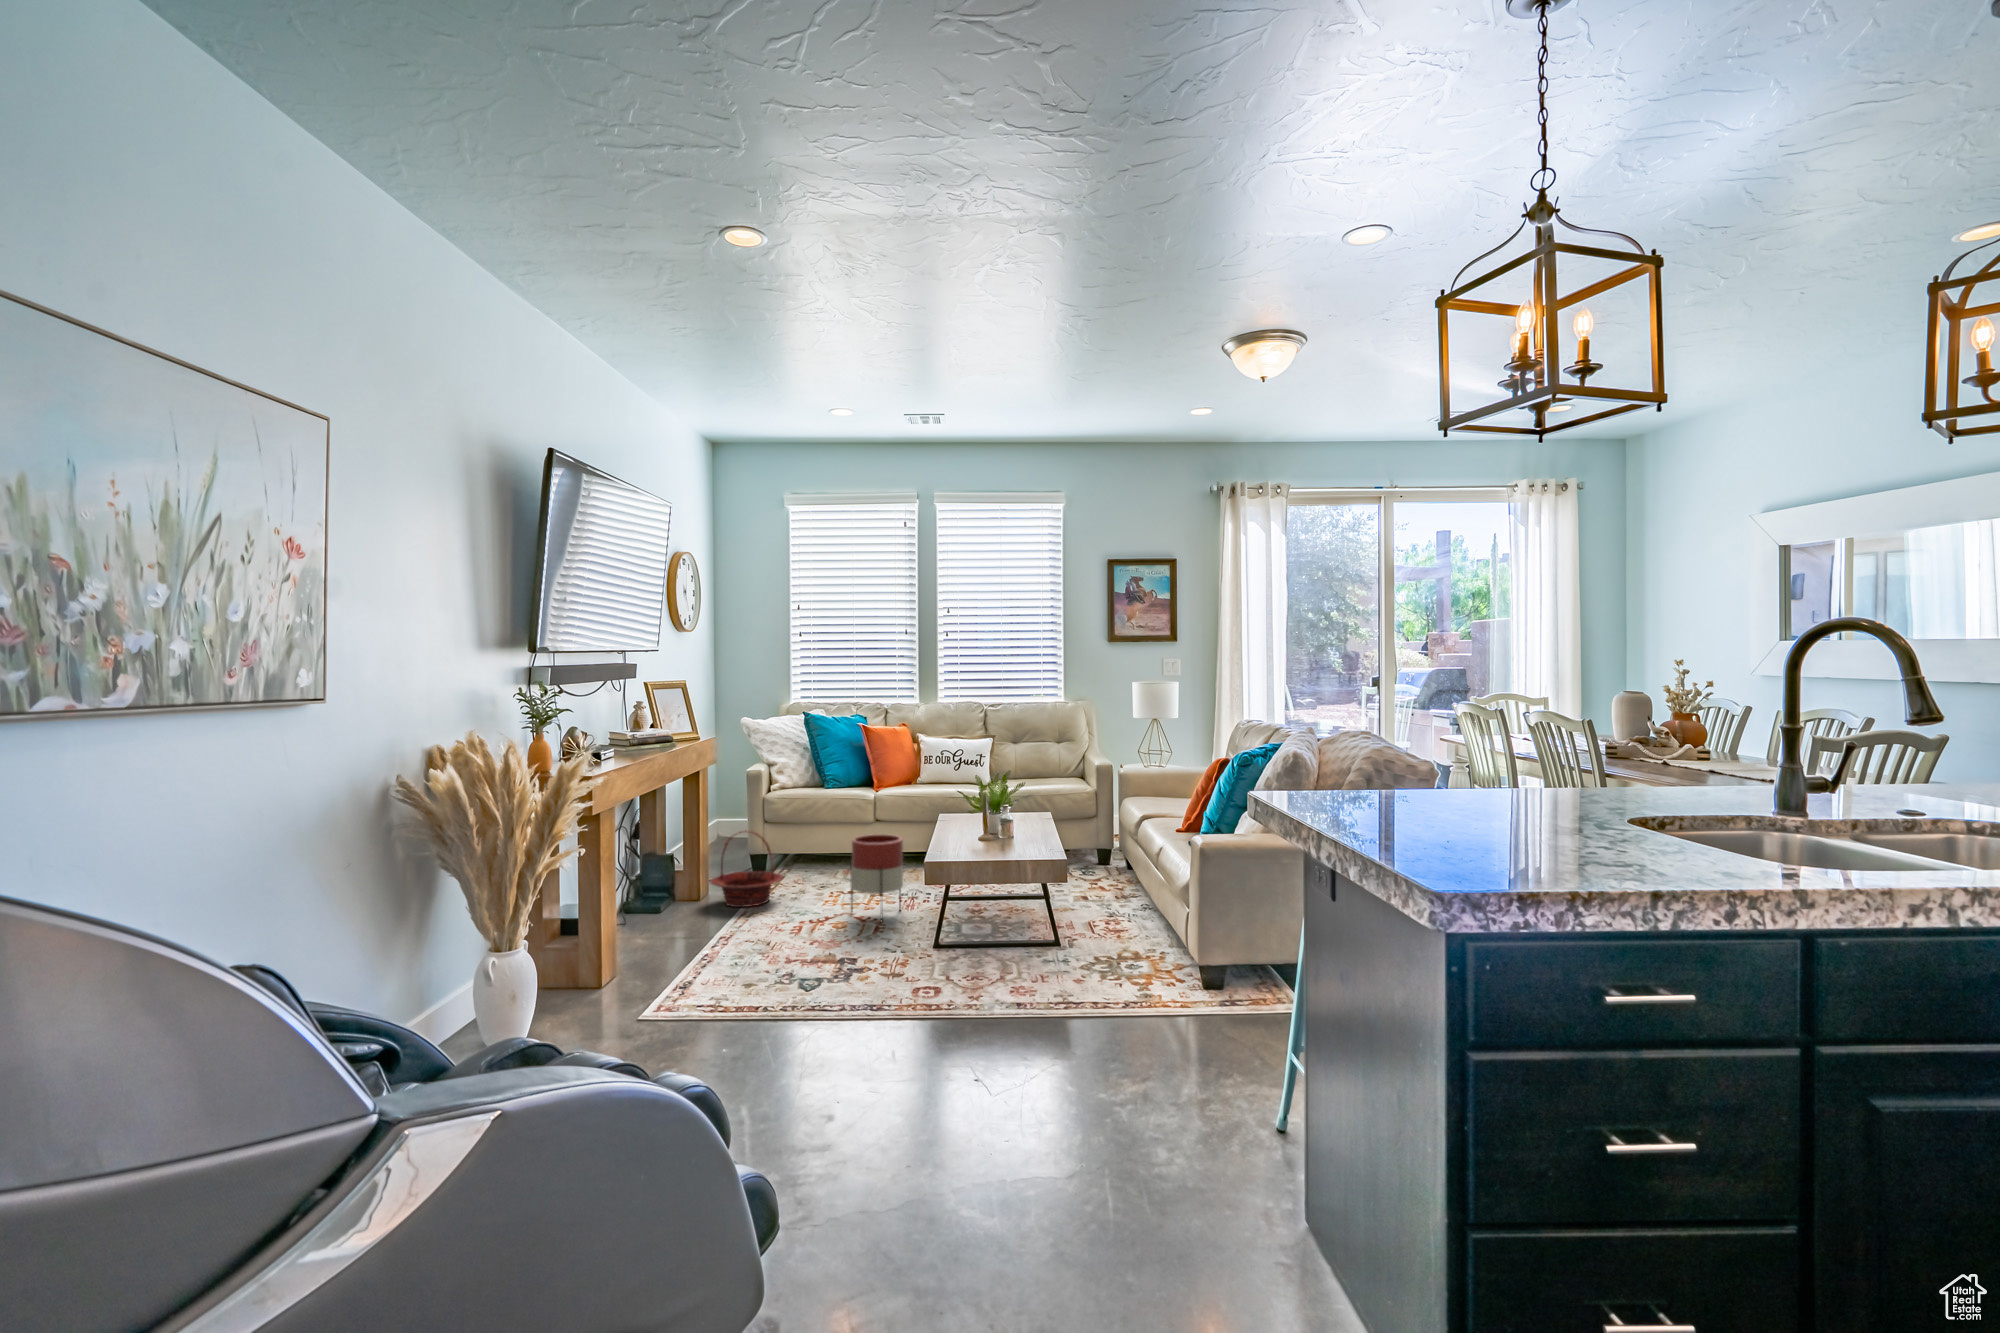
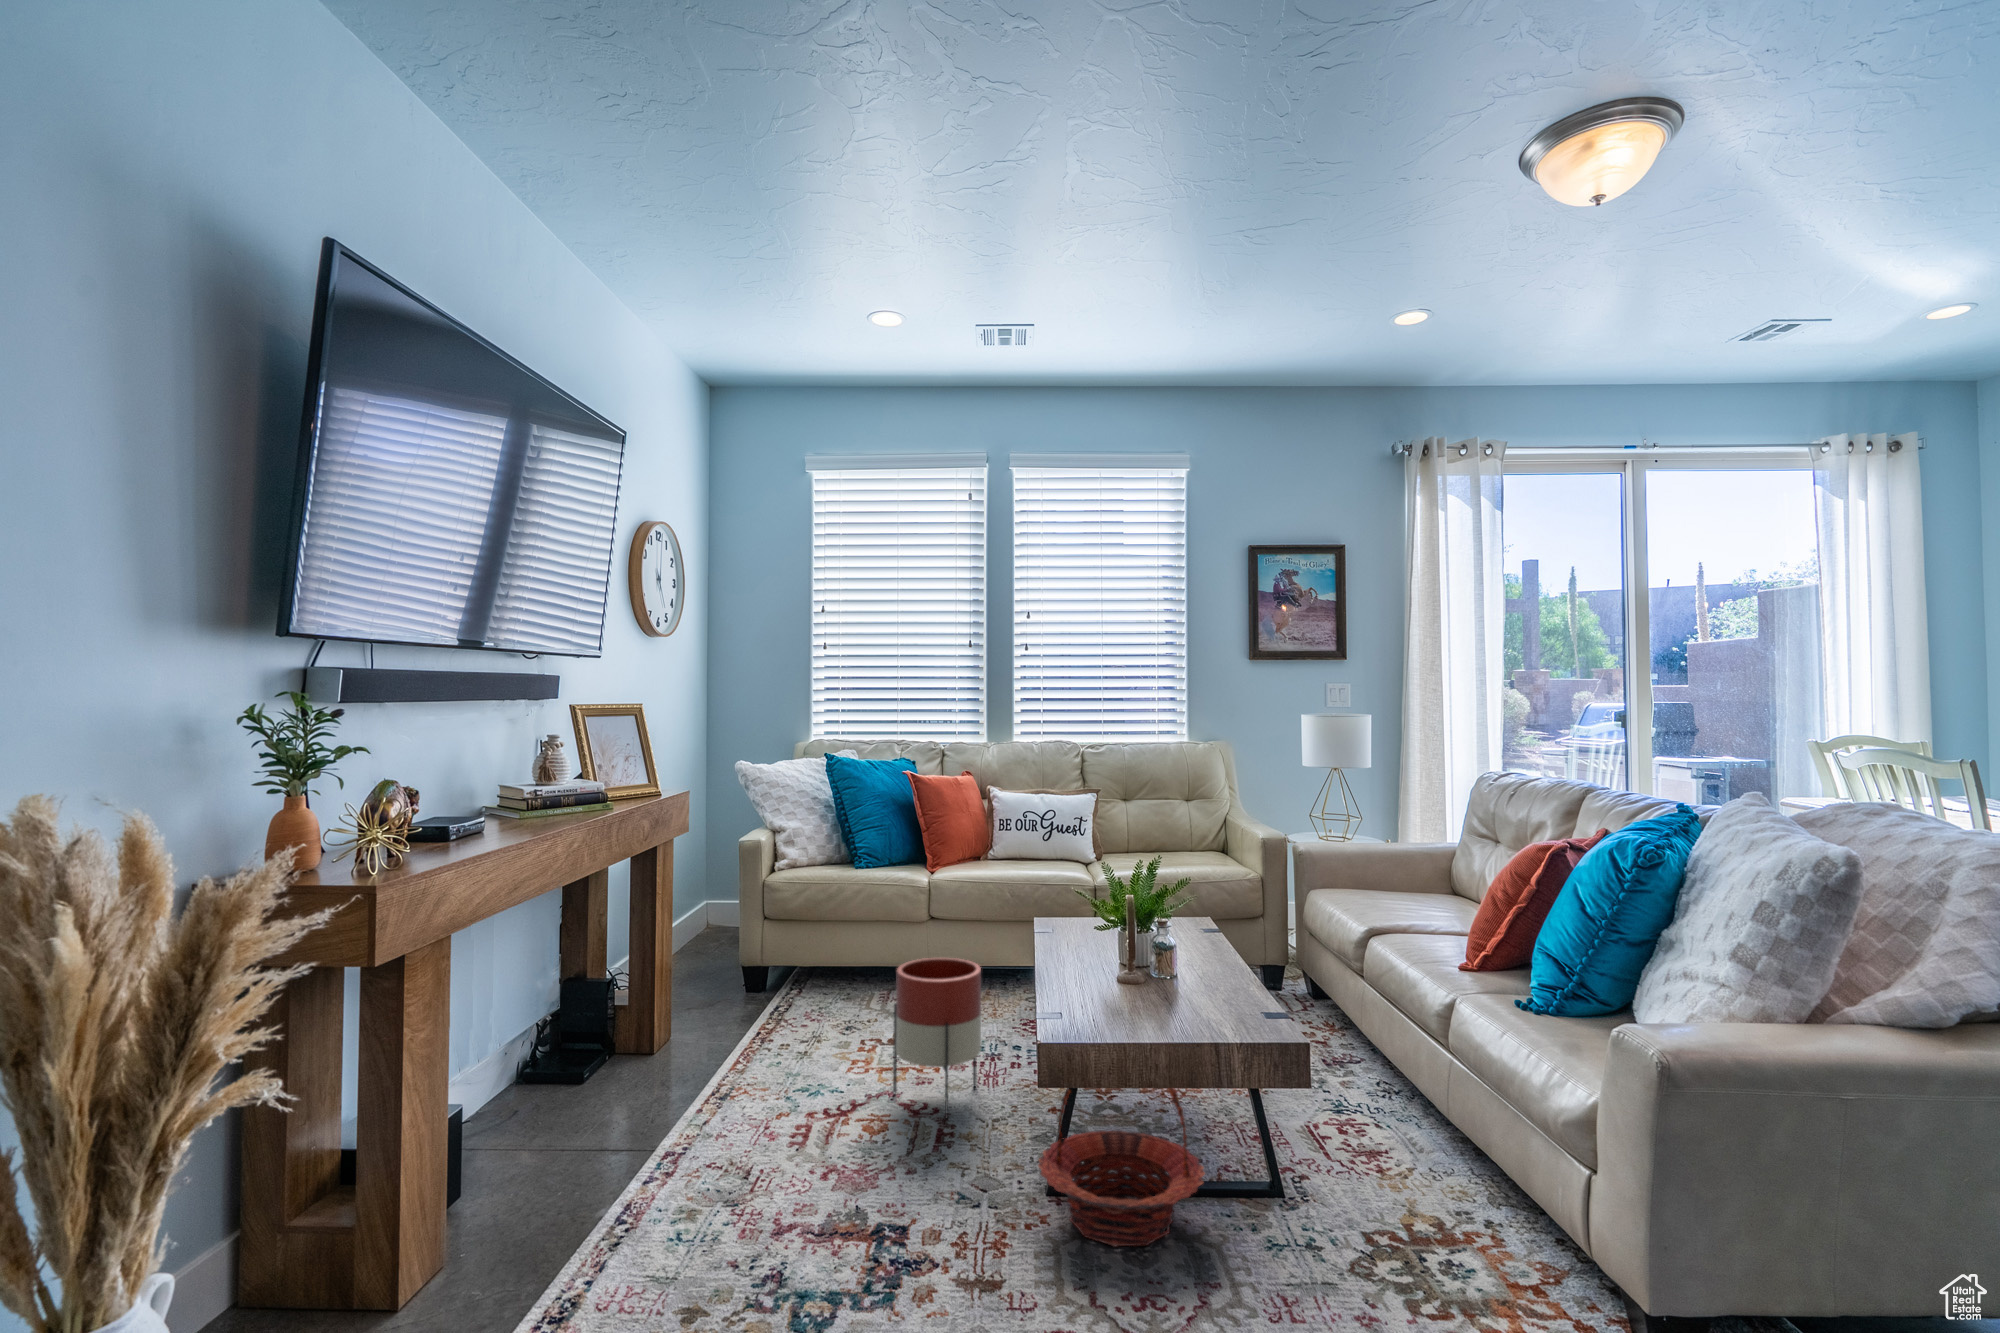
basket: present [711,831,783,907] -> present [1038,1088,1205,1247]

